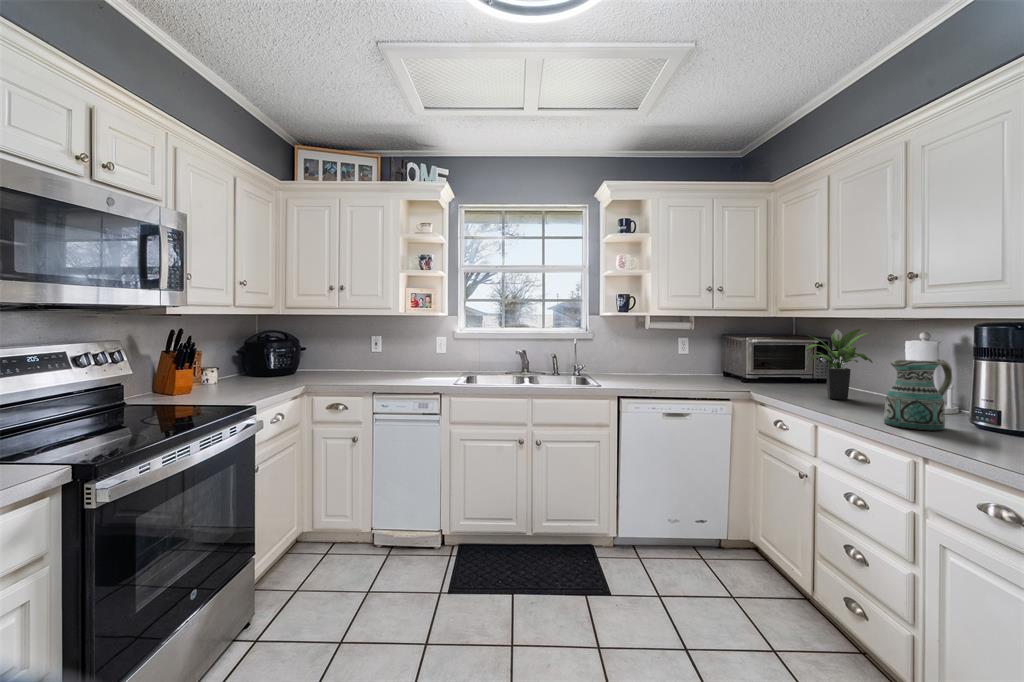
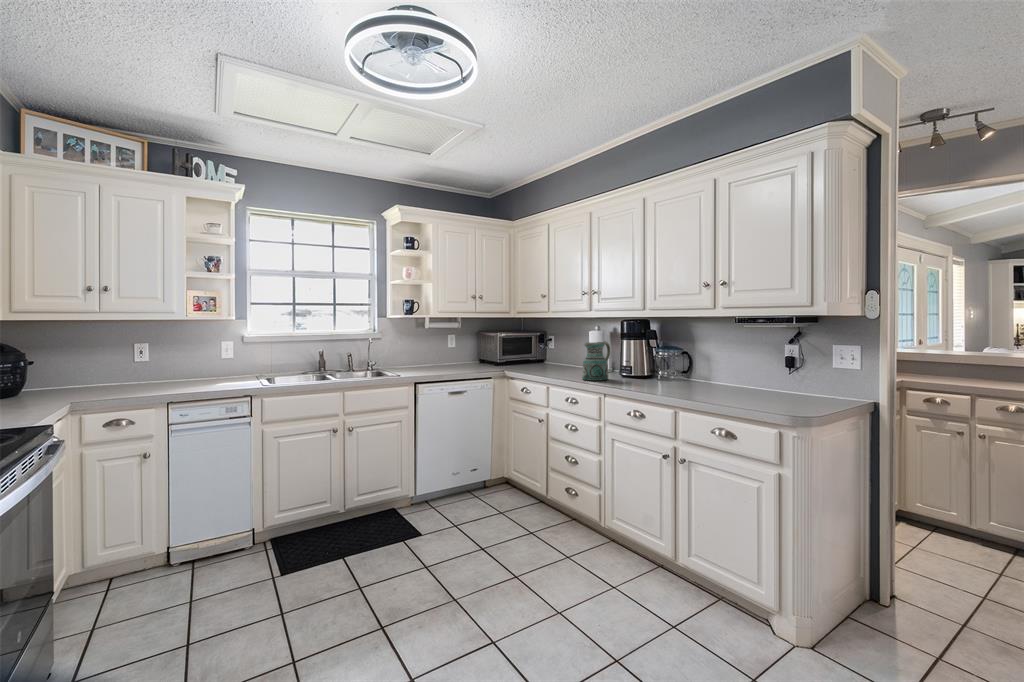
potted plant: present [805,329,873,400] -> none [536,326,574,372]

